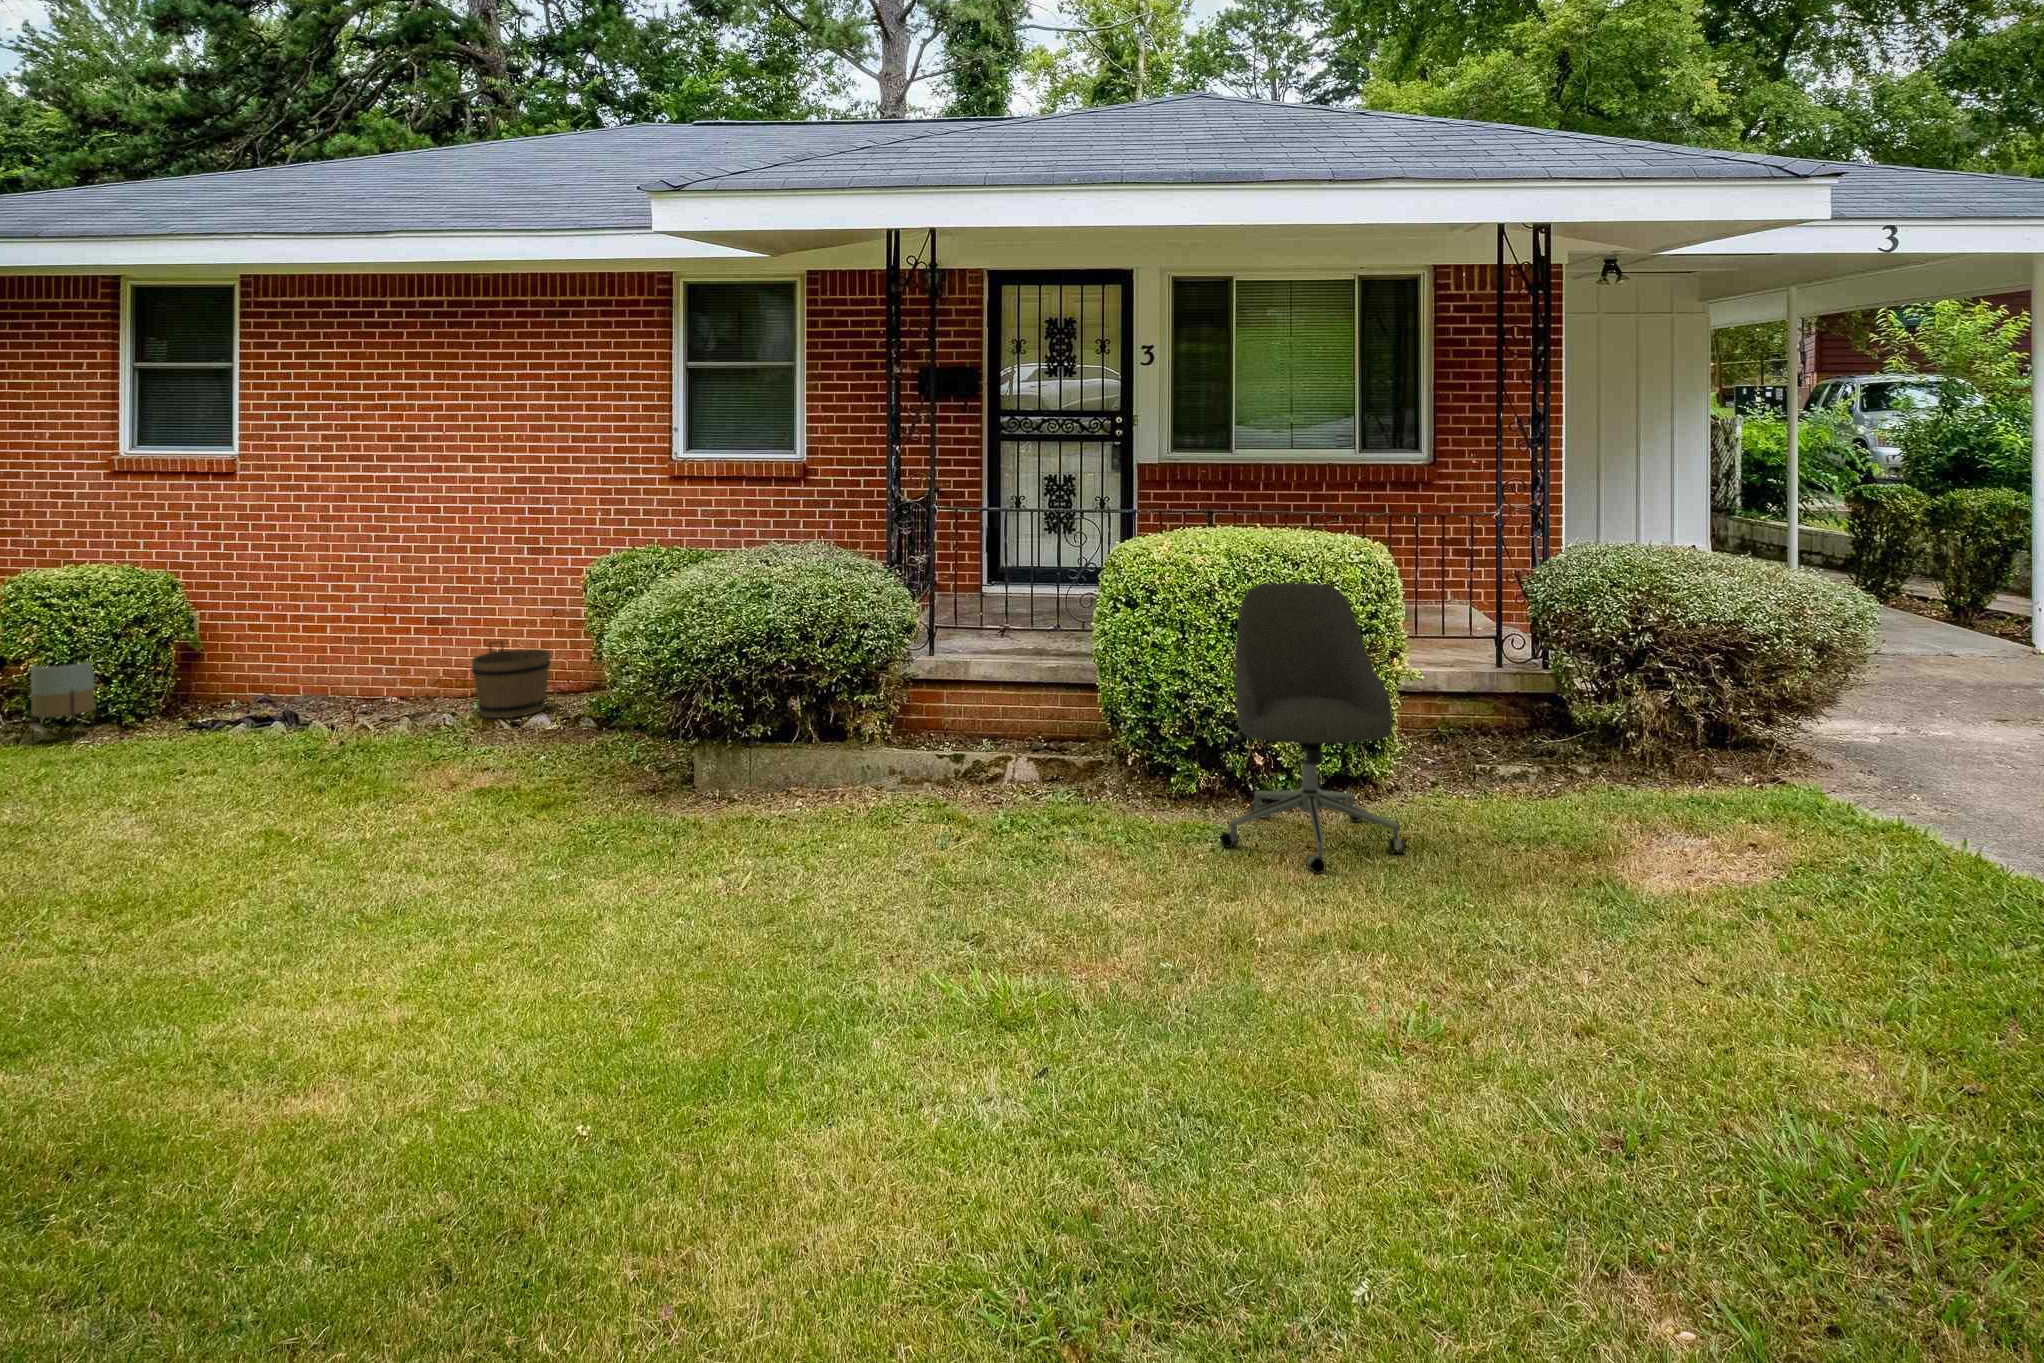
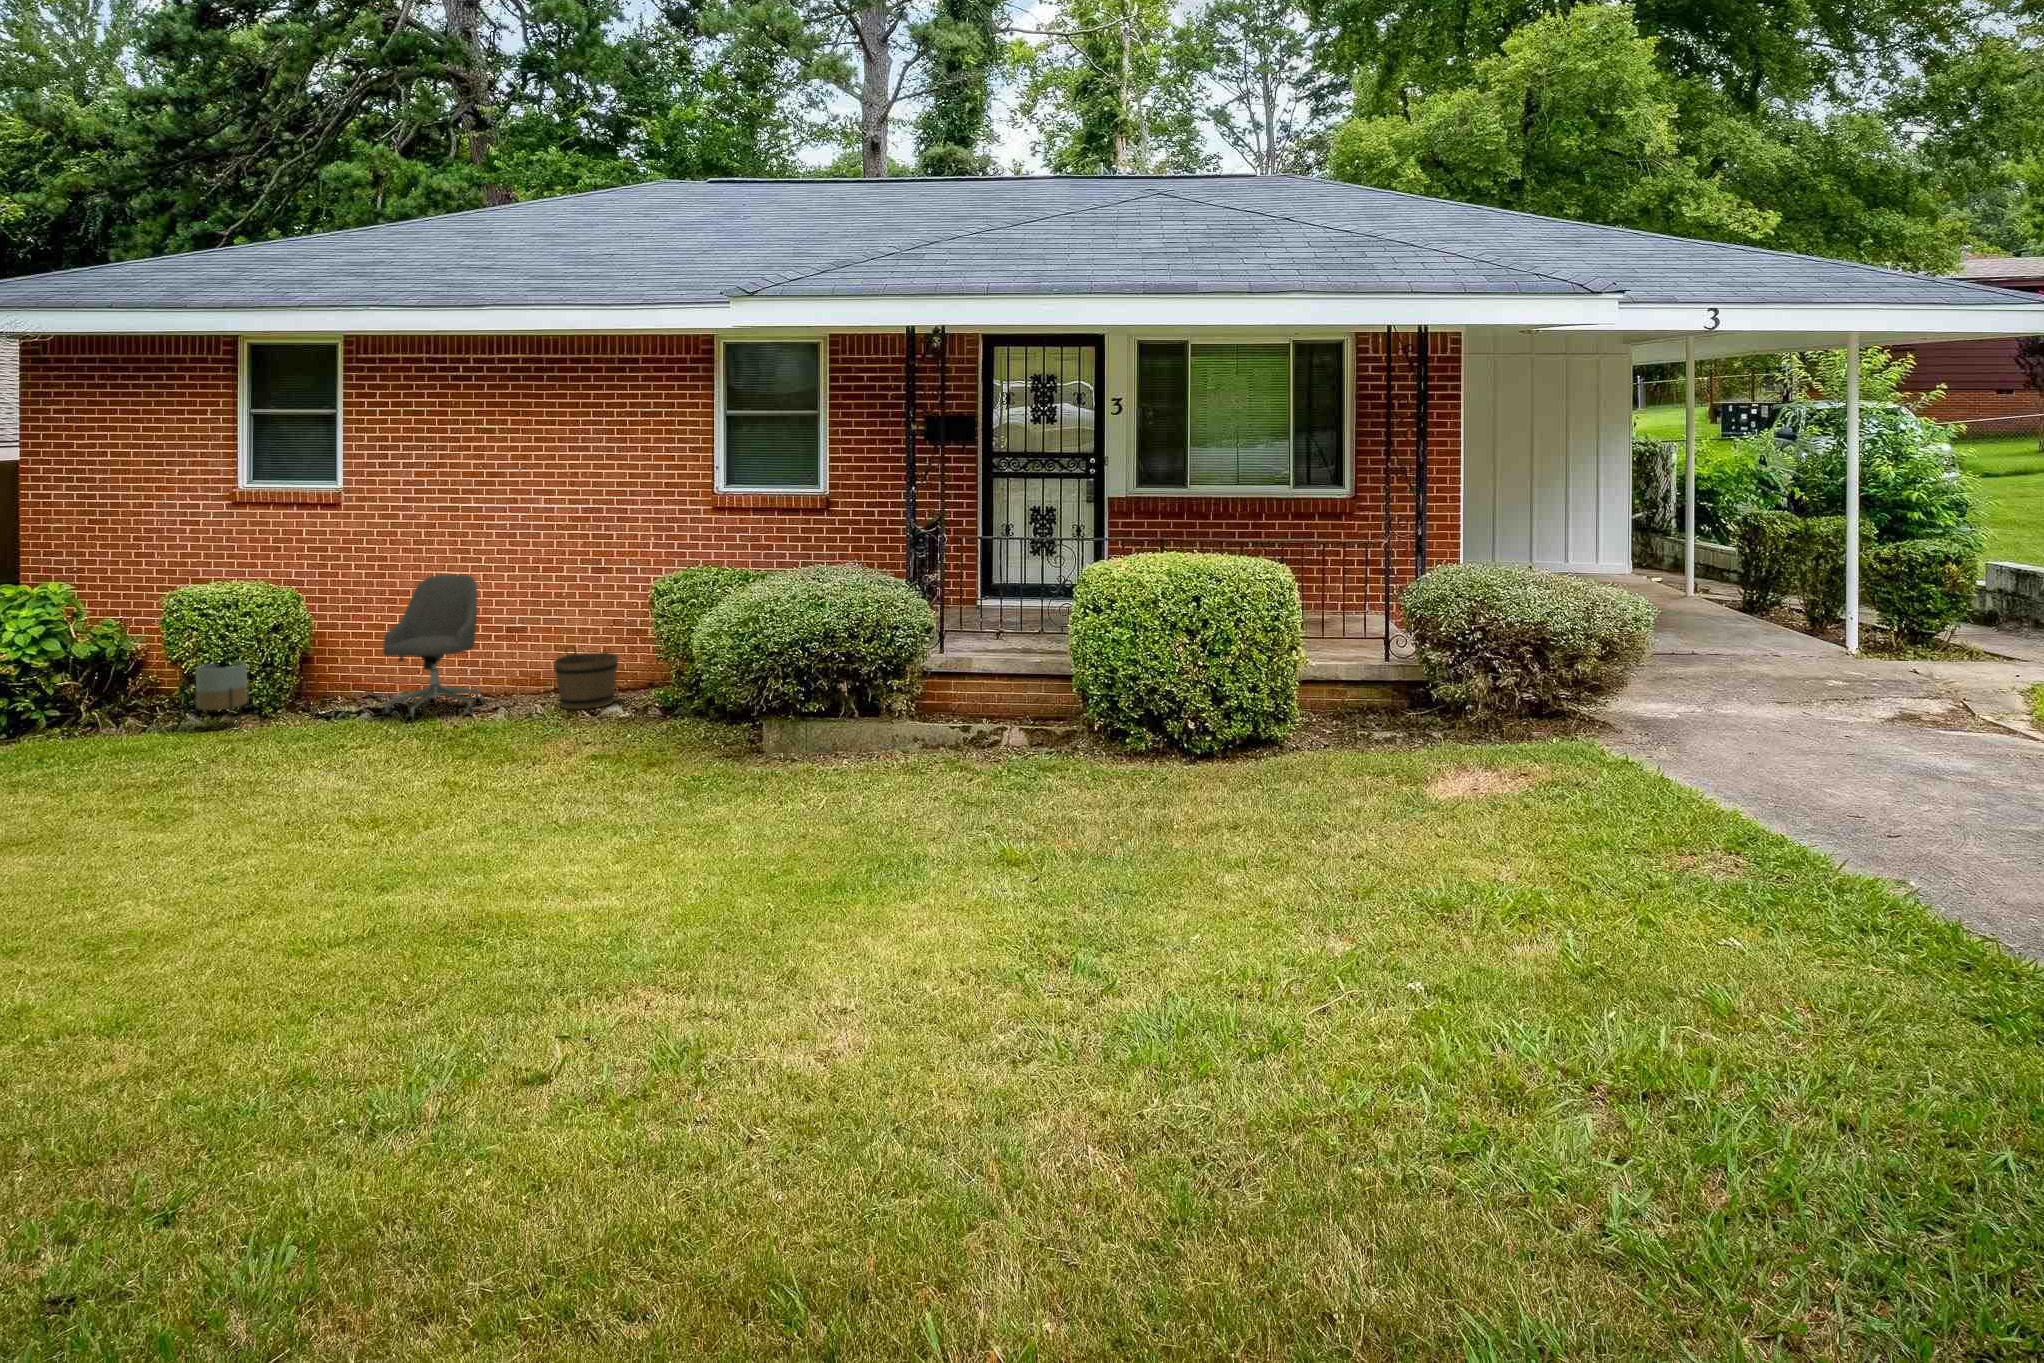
chair: present [1220,583,1406,874] -> present [382,574,485,723]

